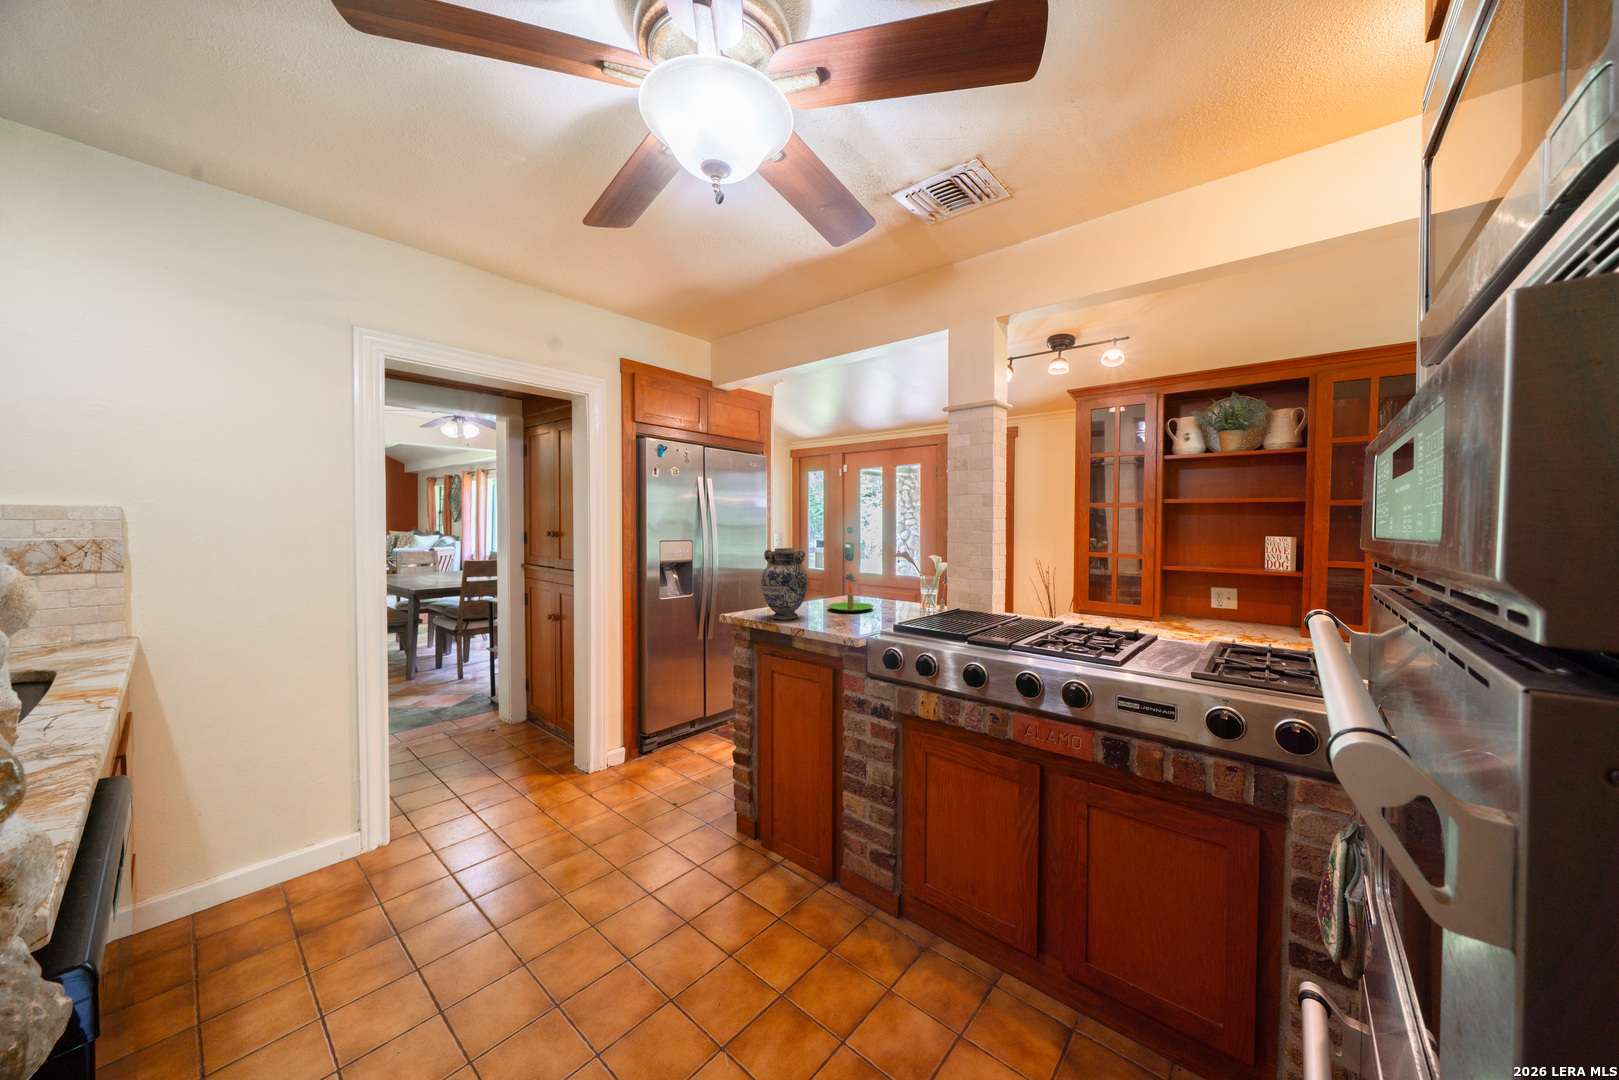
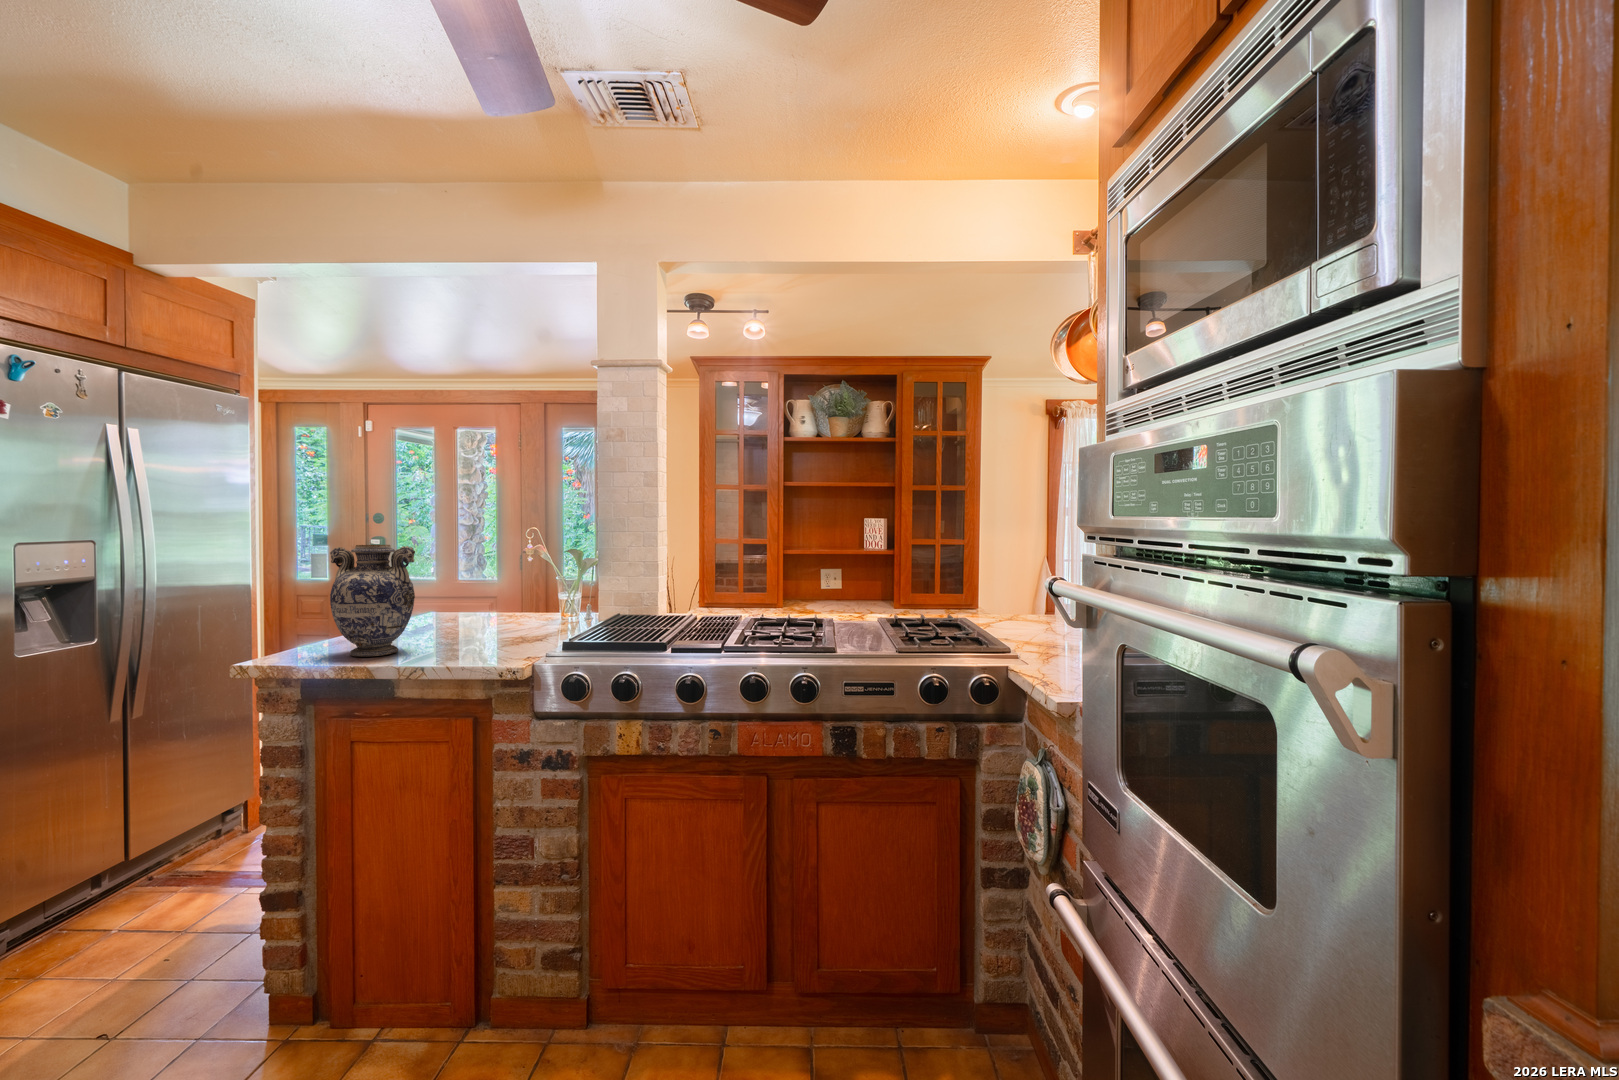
candle: present [828,580,874,612] -> none [434,590,508,637]

